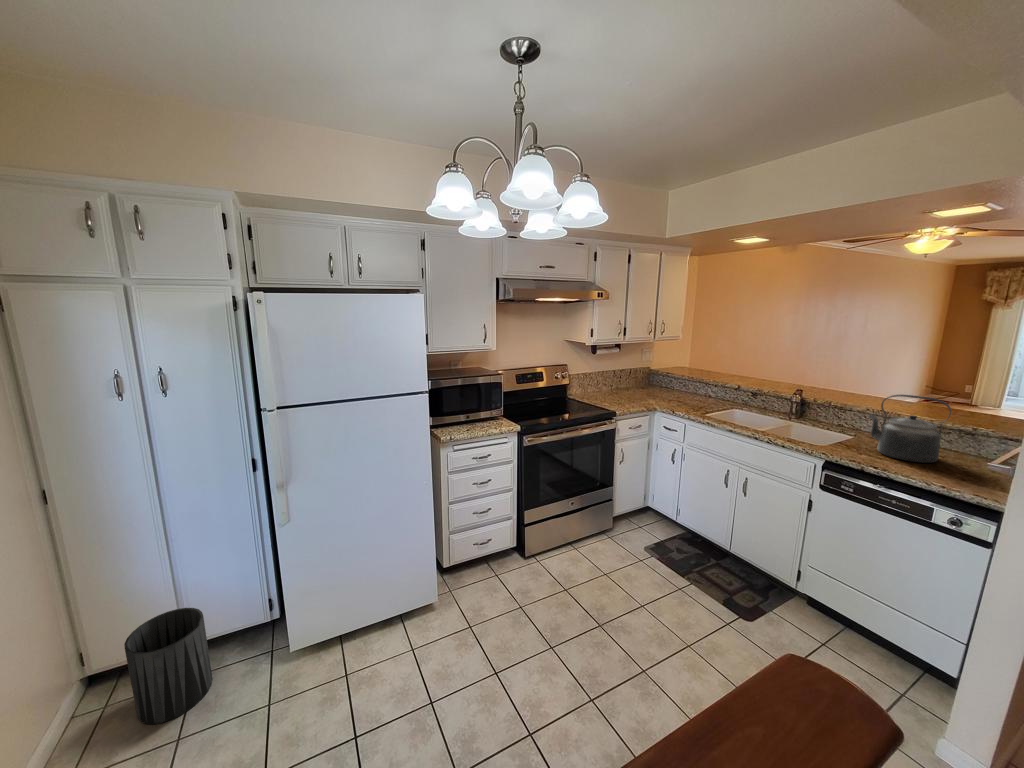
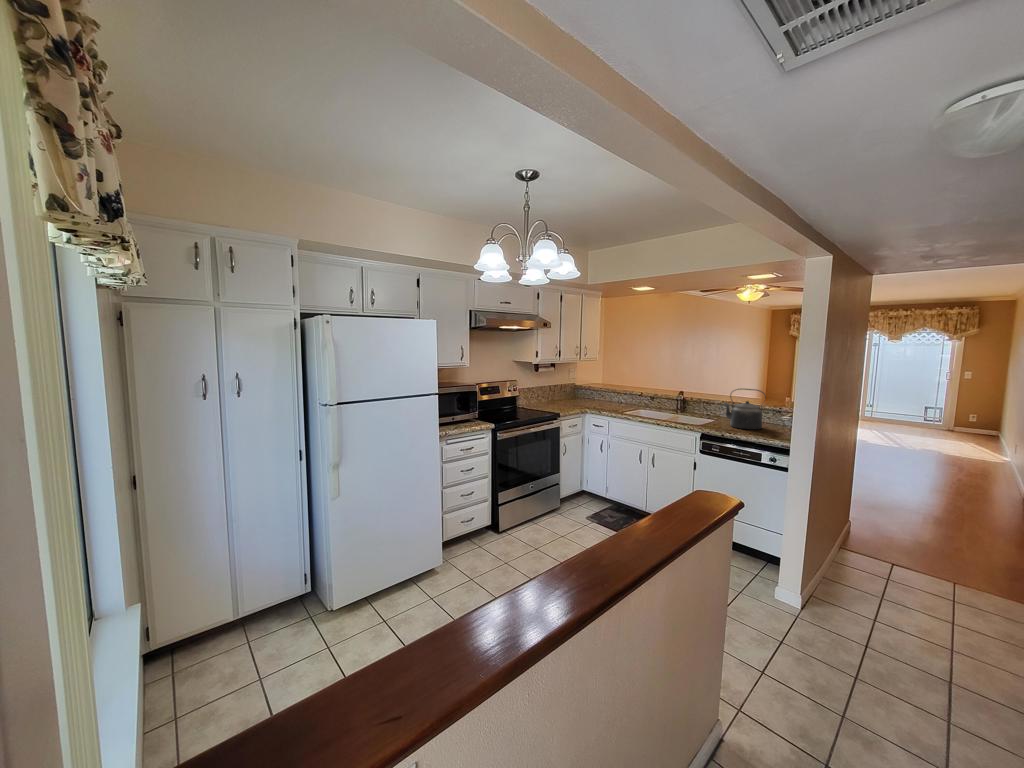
trash can: present [124,608,213,724] -> none [202,582,267,678]

